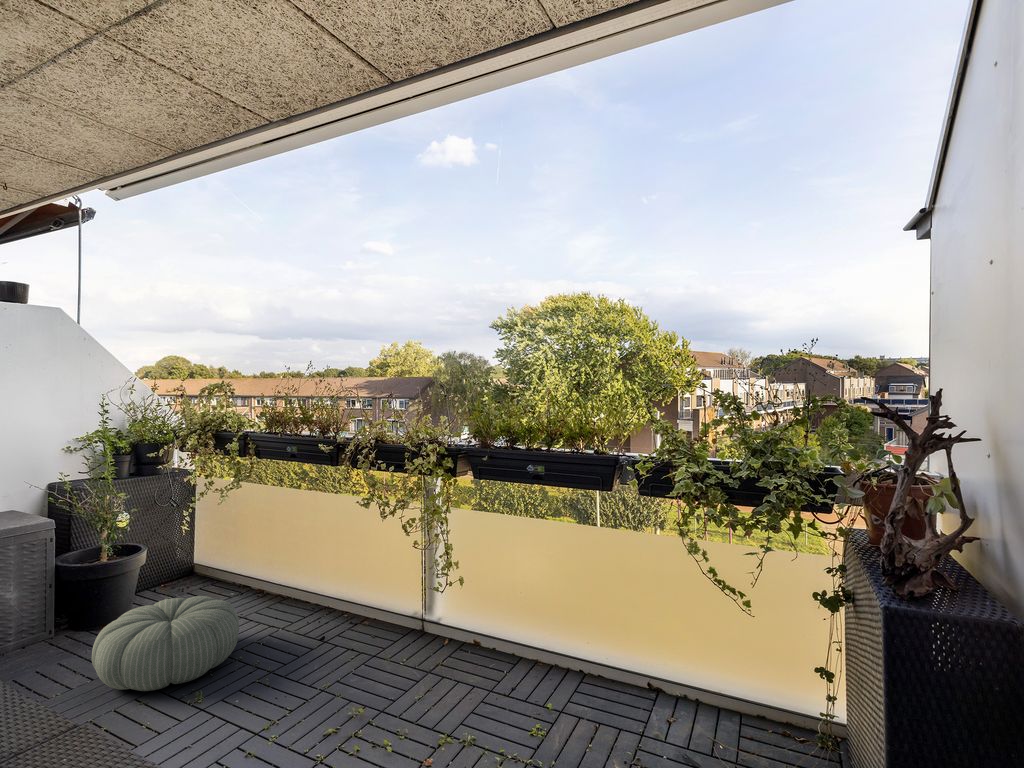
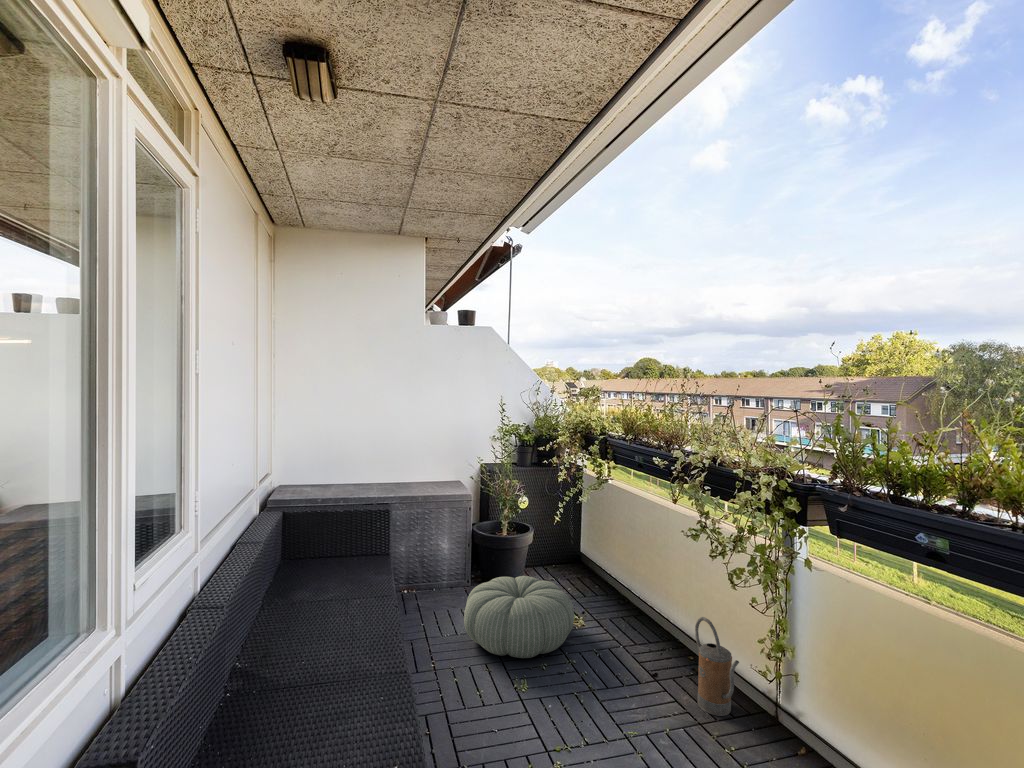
watering can: none [367,575,412,651] -> present [695,617,739,716]

